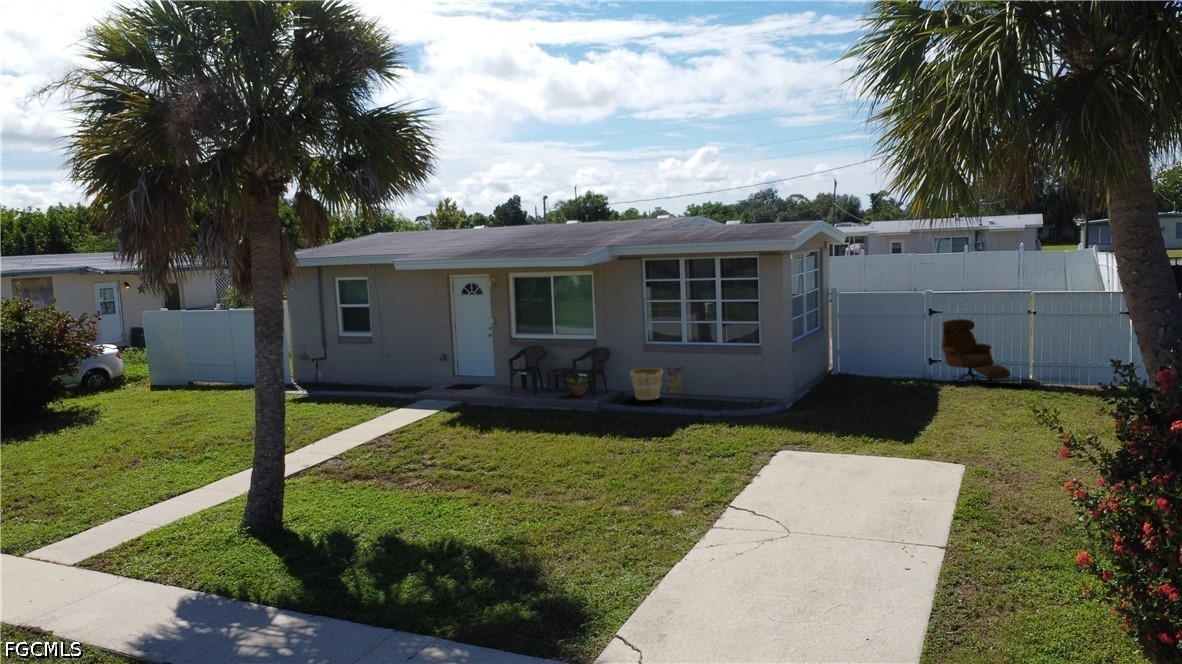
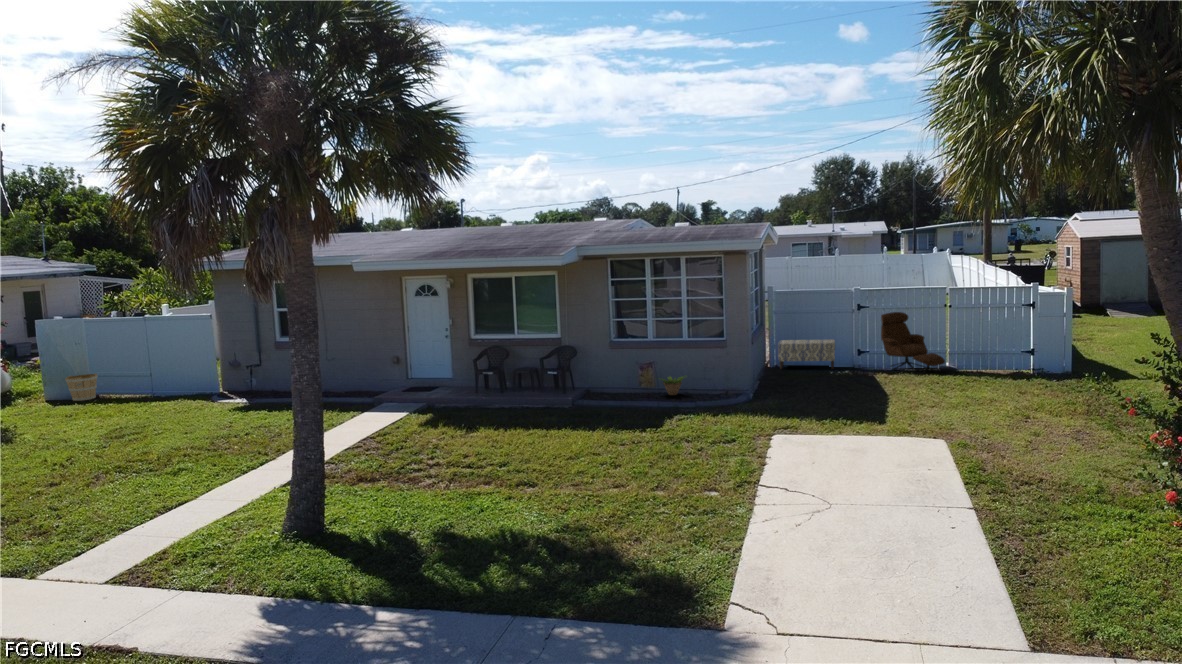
bench: none [830,346,894,379] -> present [778,339,835,369]
wooden bucket: present [630,369,663,400] -> present [65,374,98,401]
decorative plant: present [567,378,589,396] -> present [661,376,684,395]

